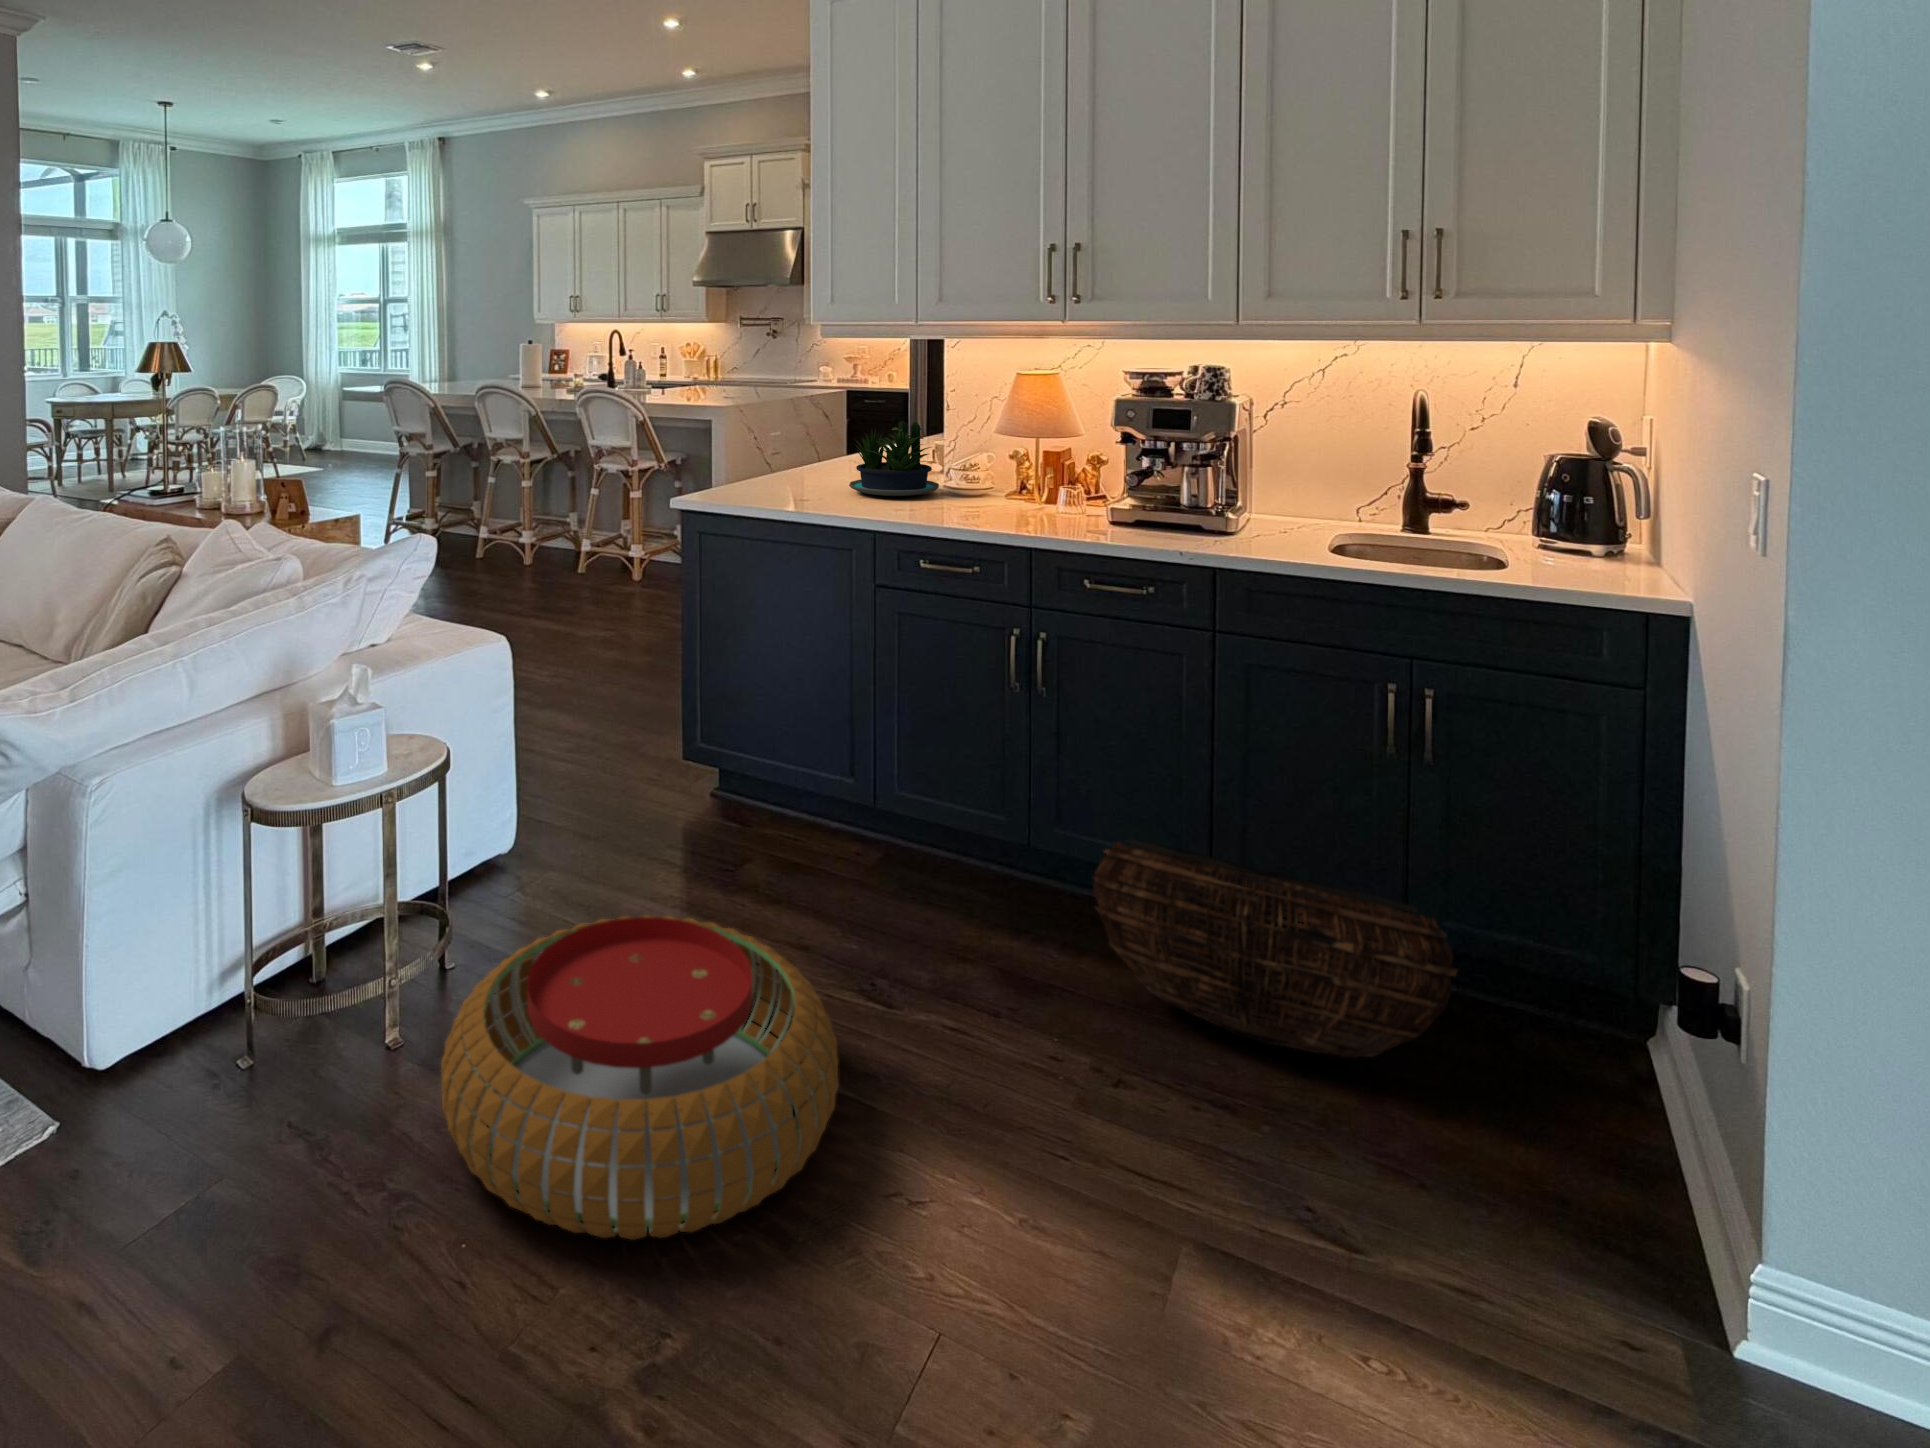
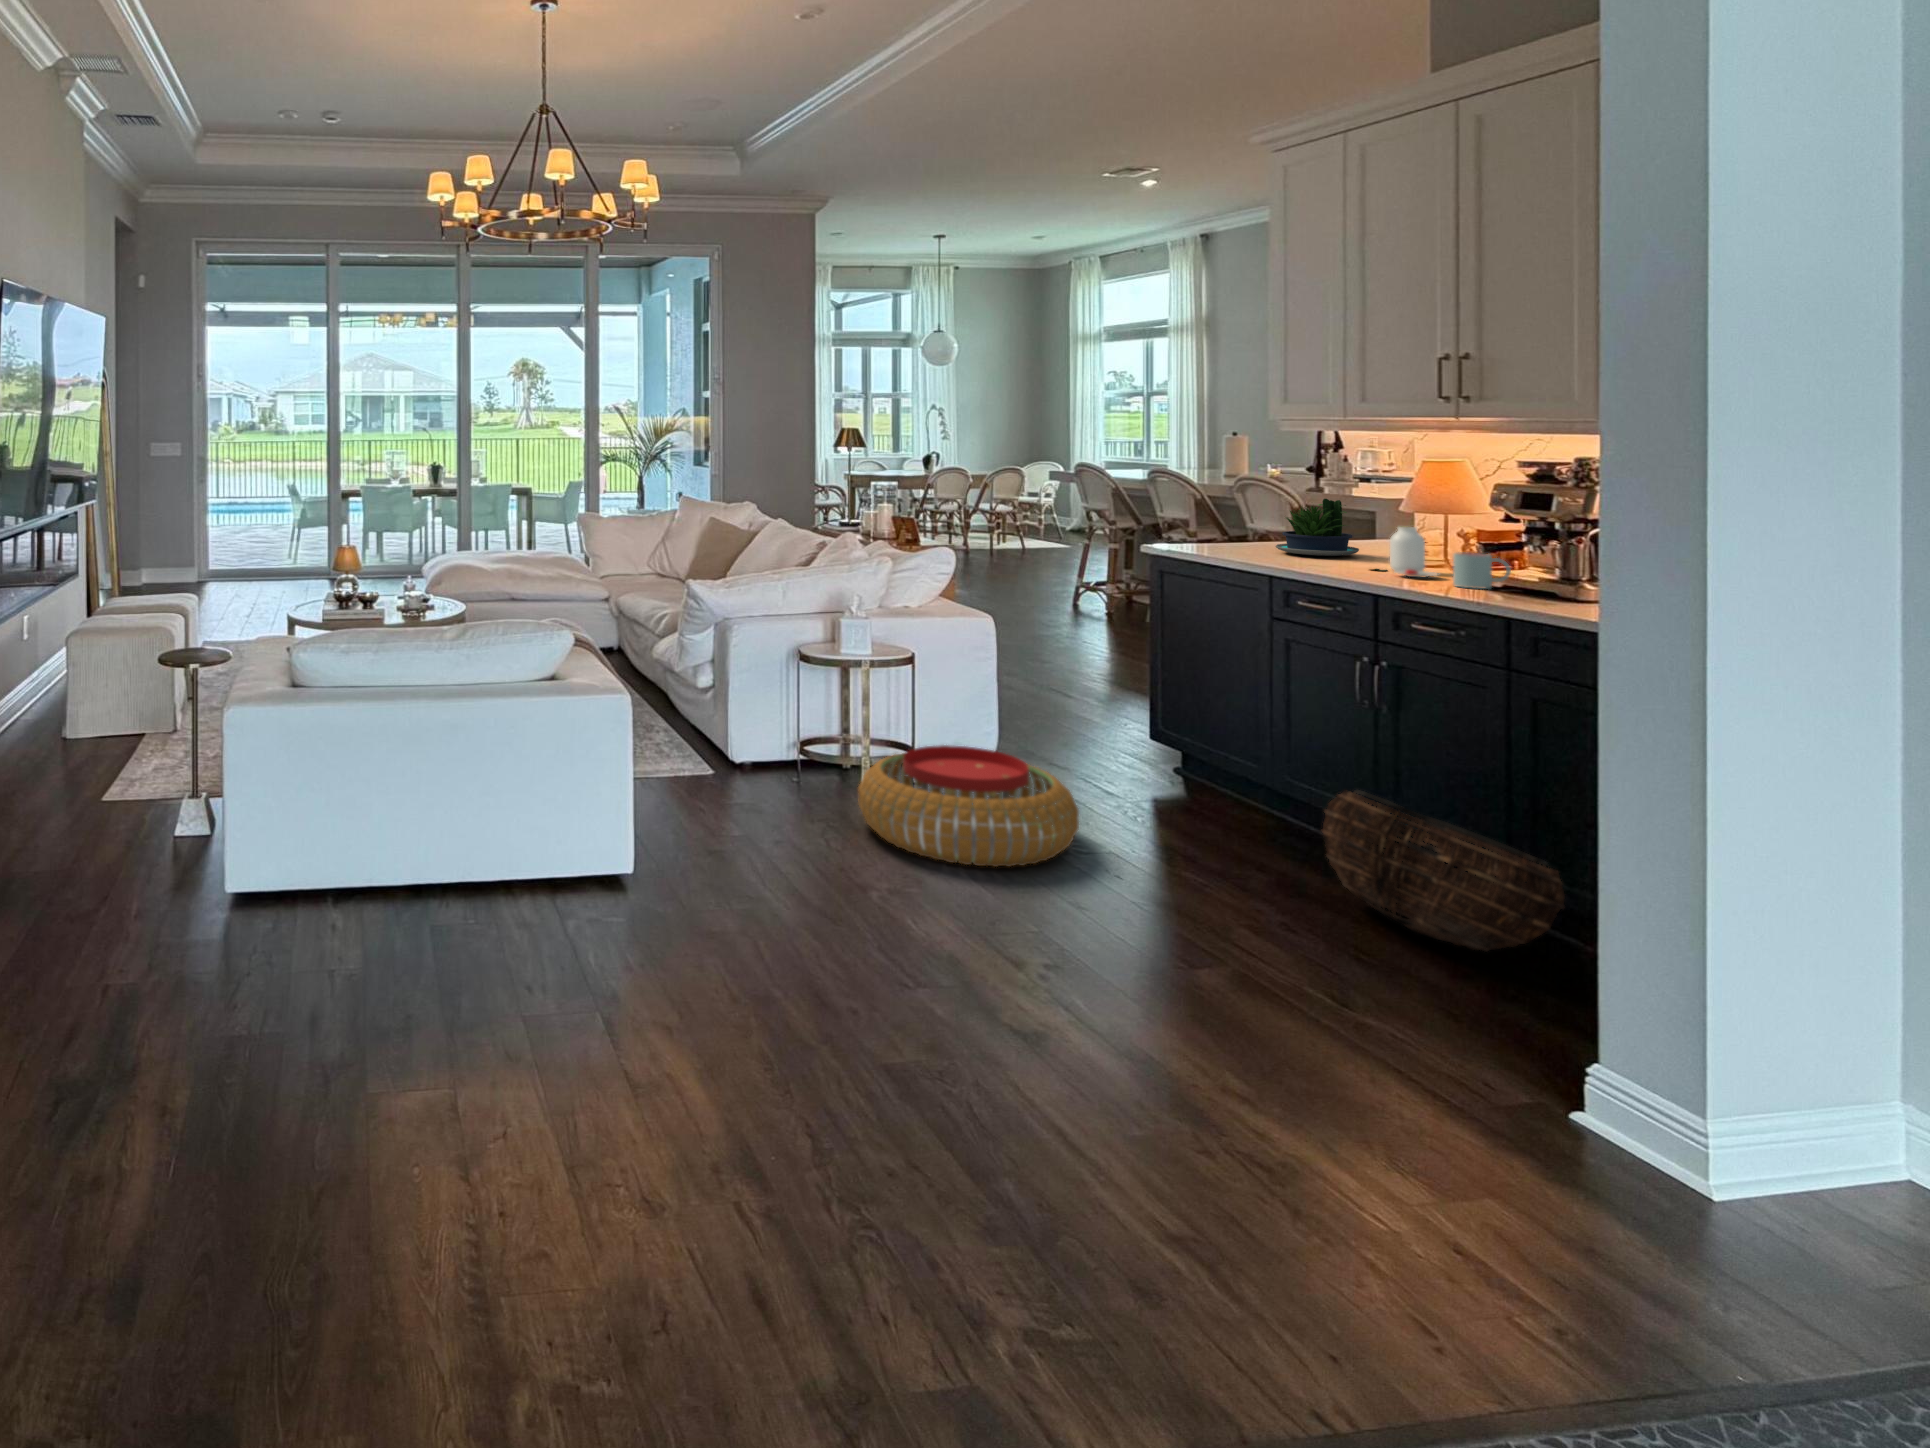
jar: none [1002,454,1098,520] -> present [1376,527,1437,577]
mug: none [1137,485,1190,532] -> present [1453,552,1511,589]

